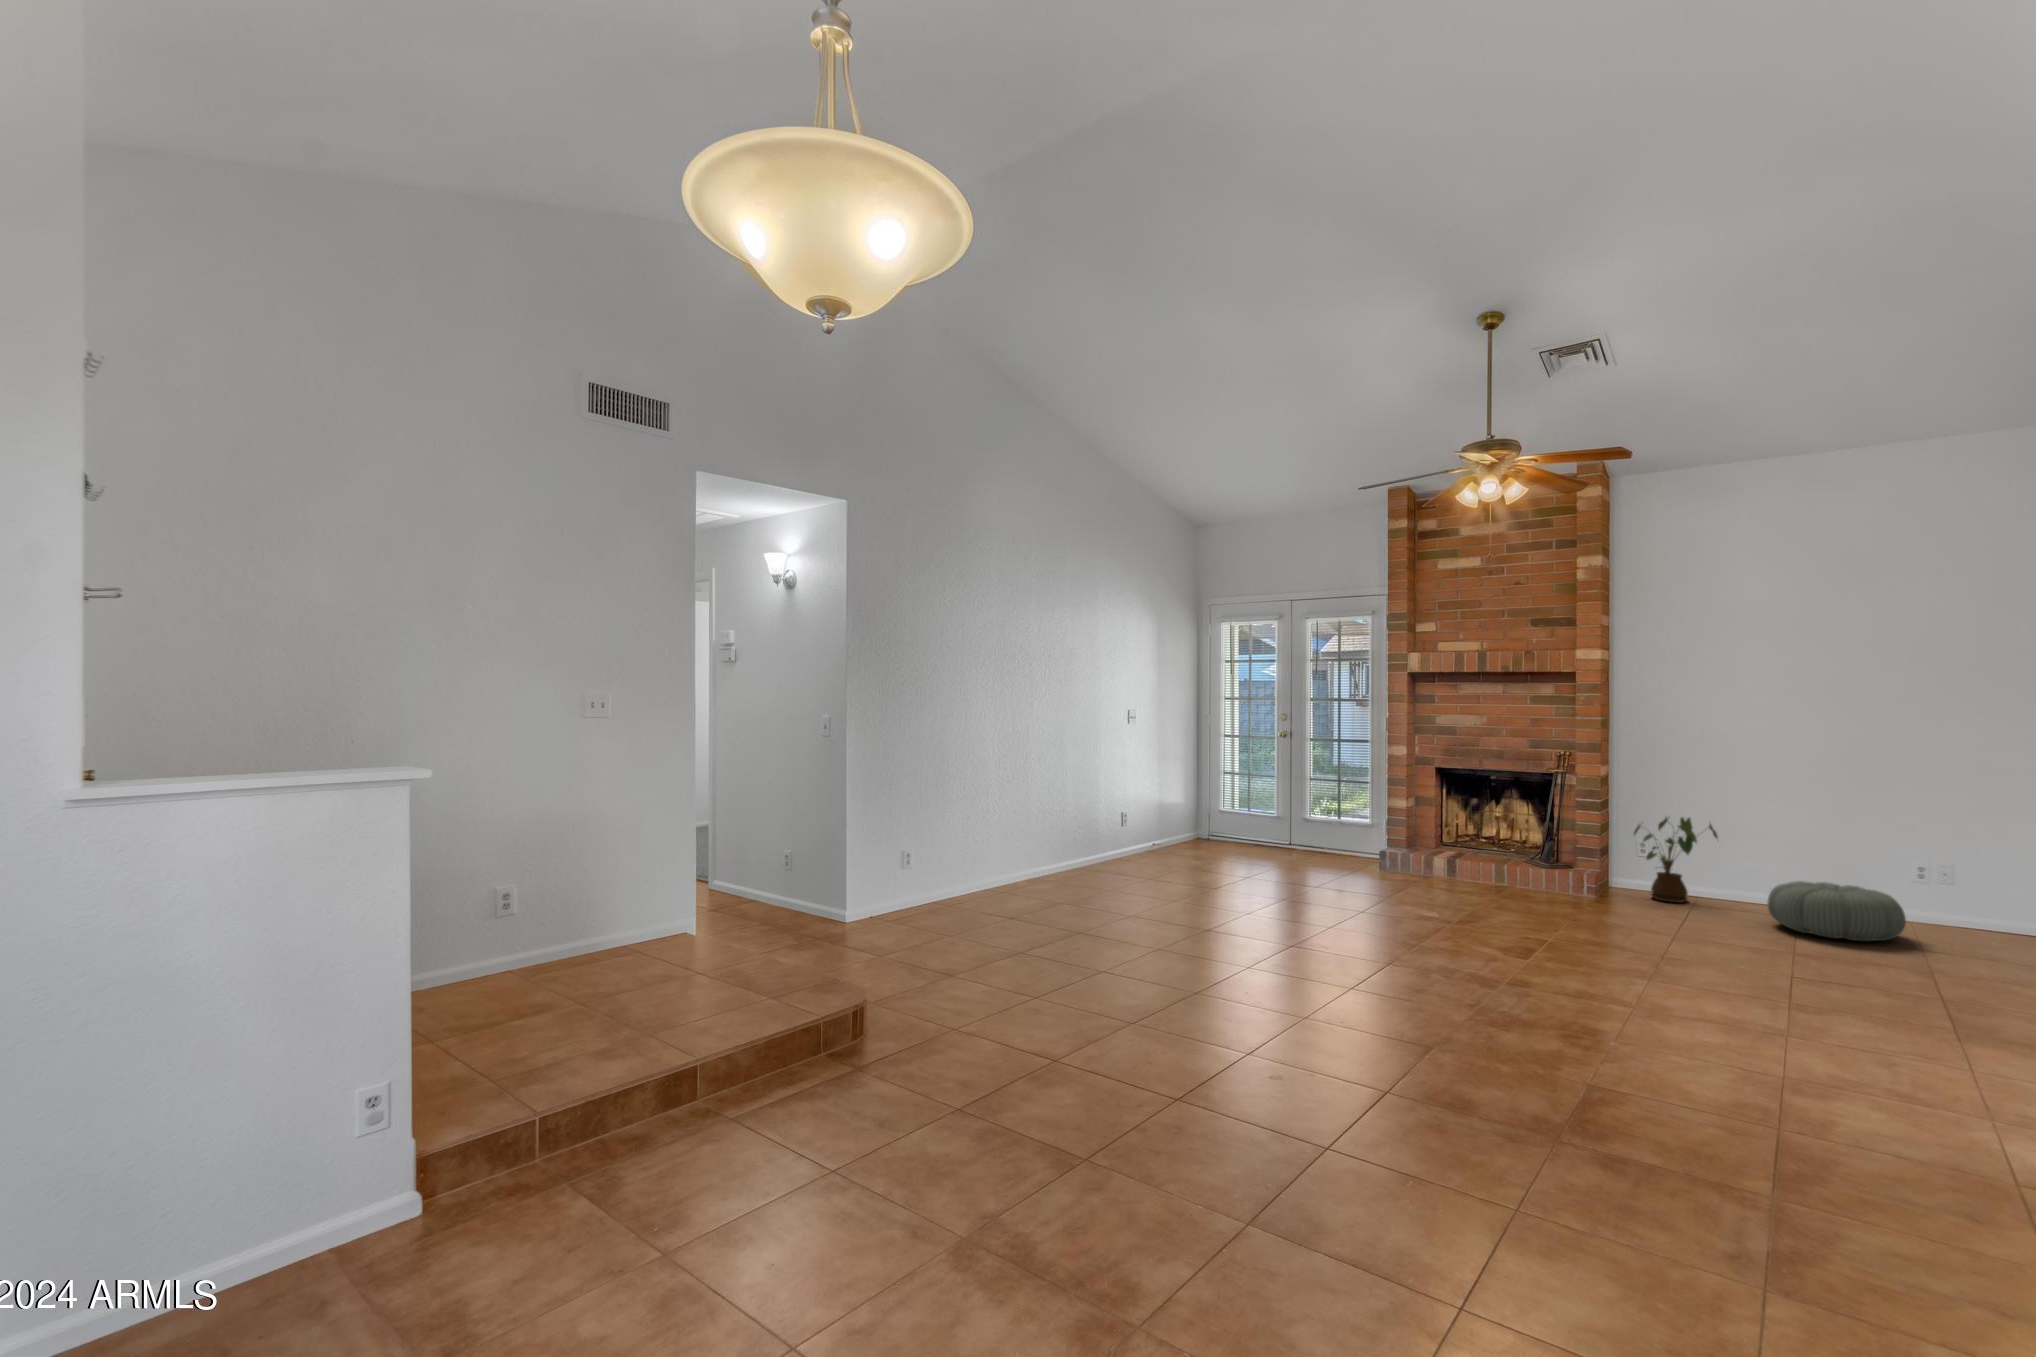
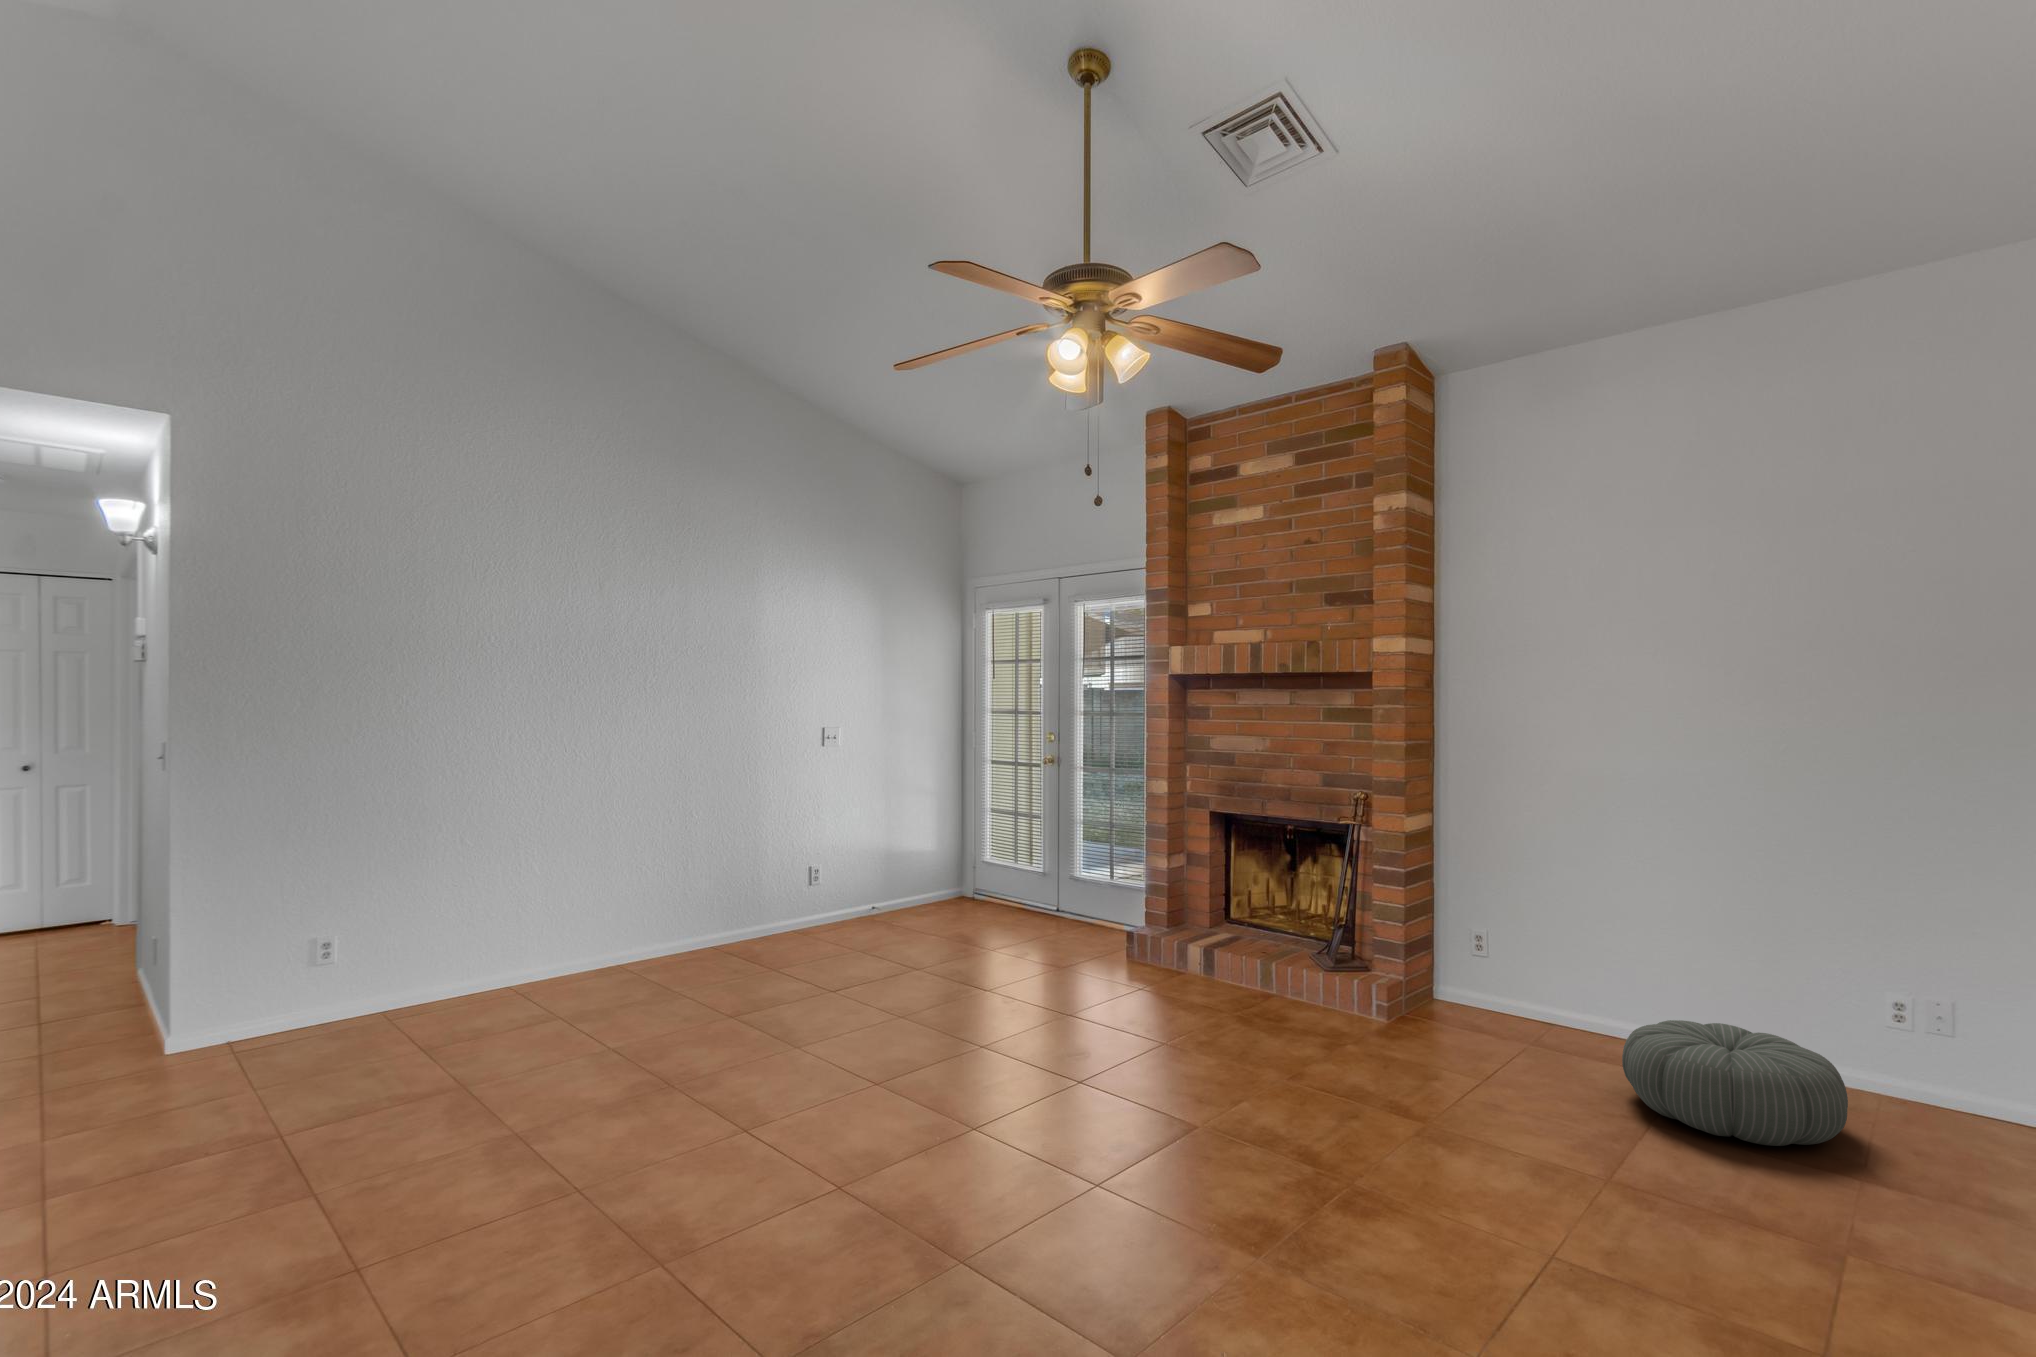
house plant: present [1634,817,1718,903] -> none [1452,895,1577,1037]

